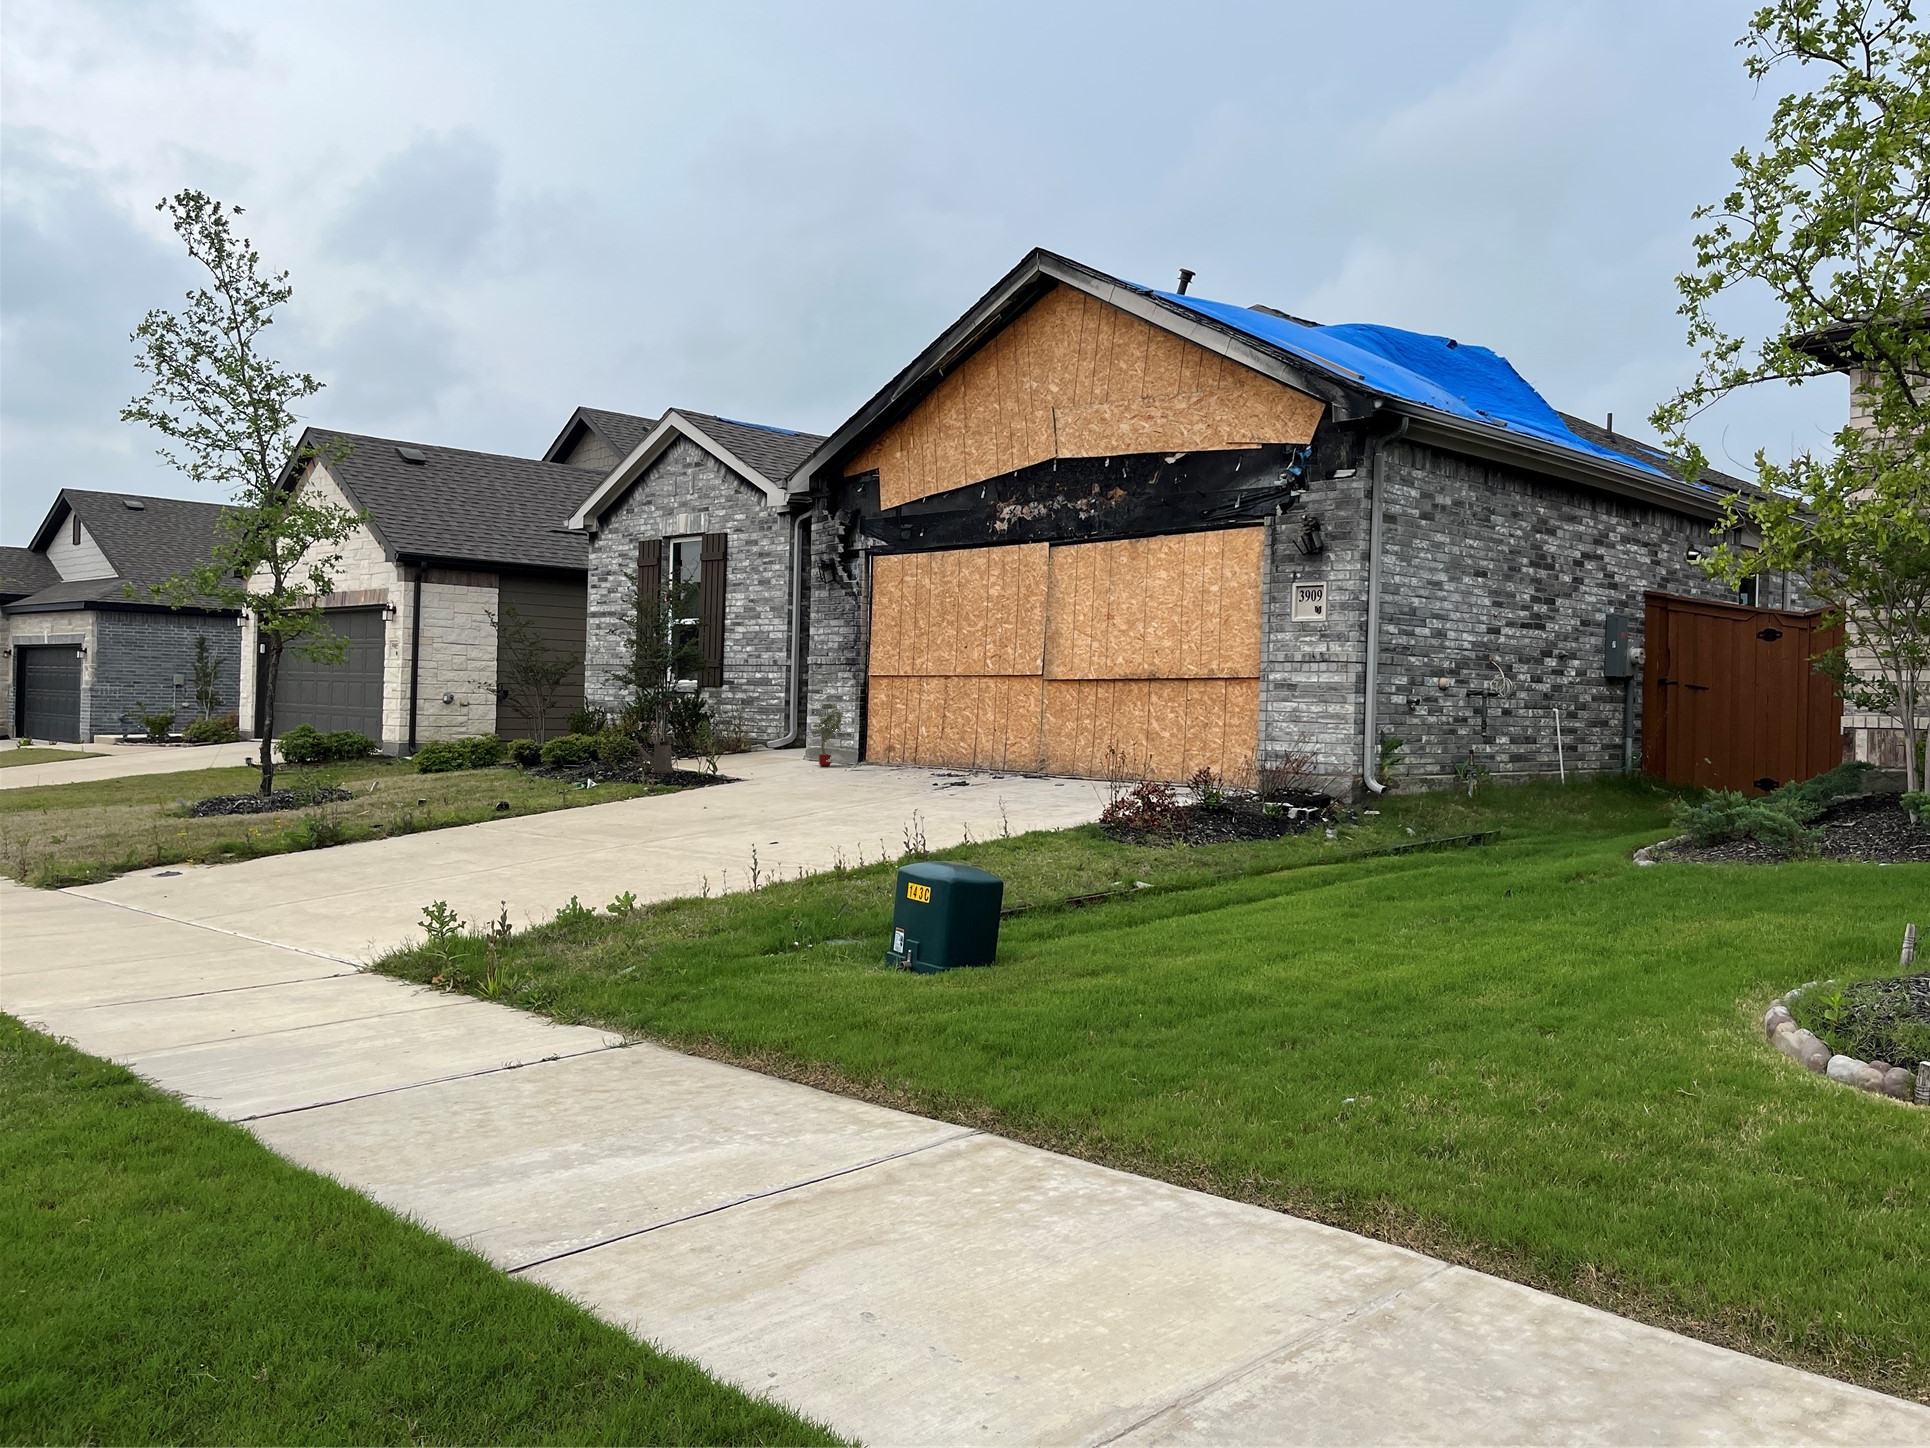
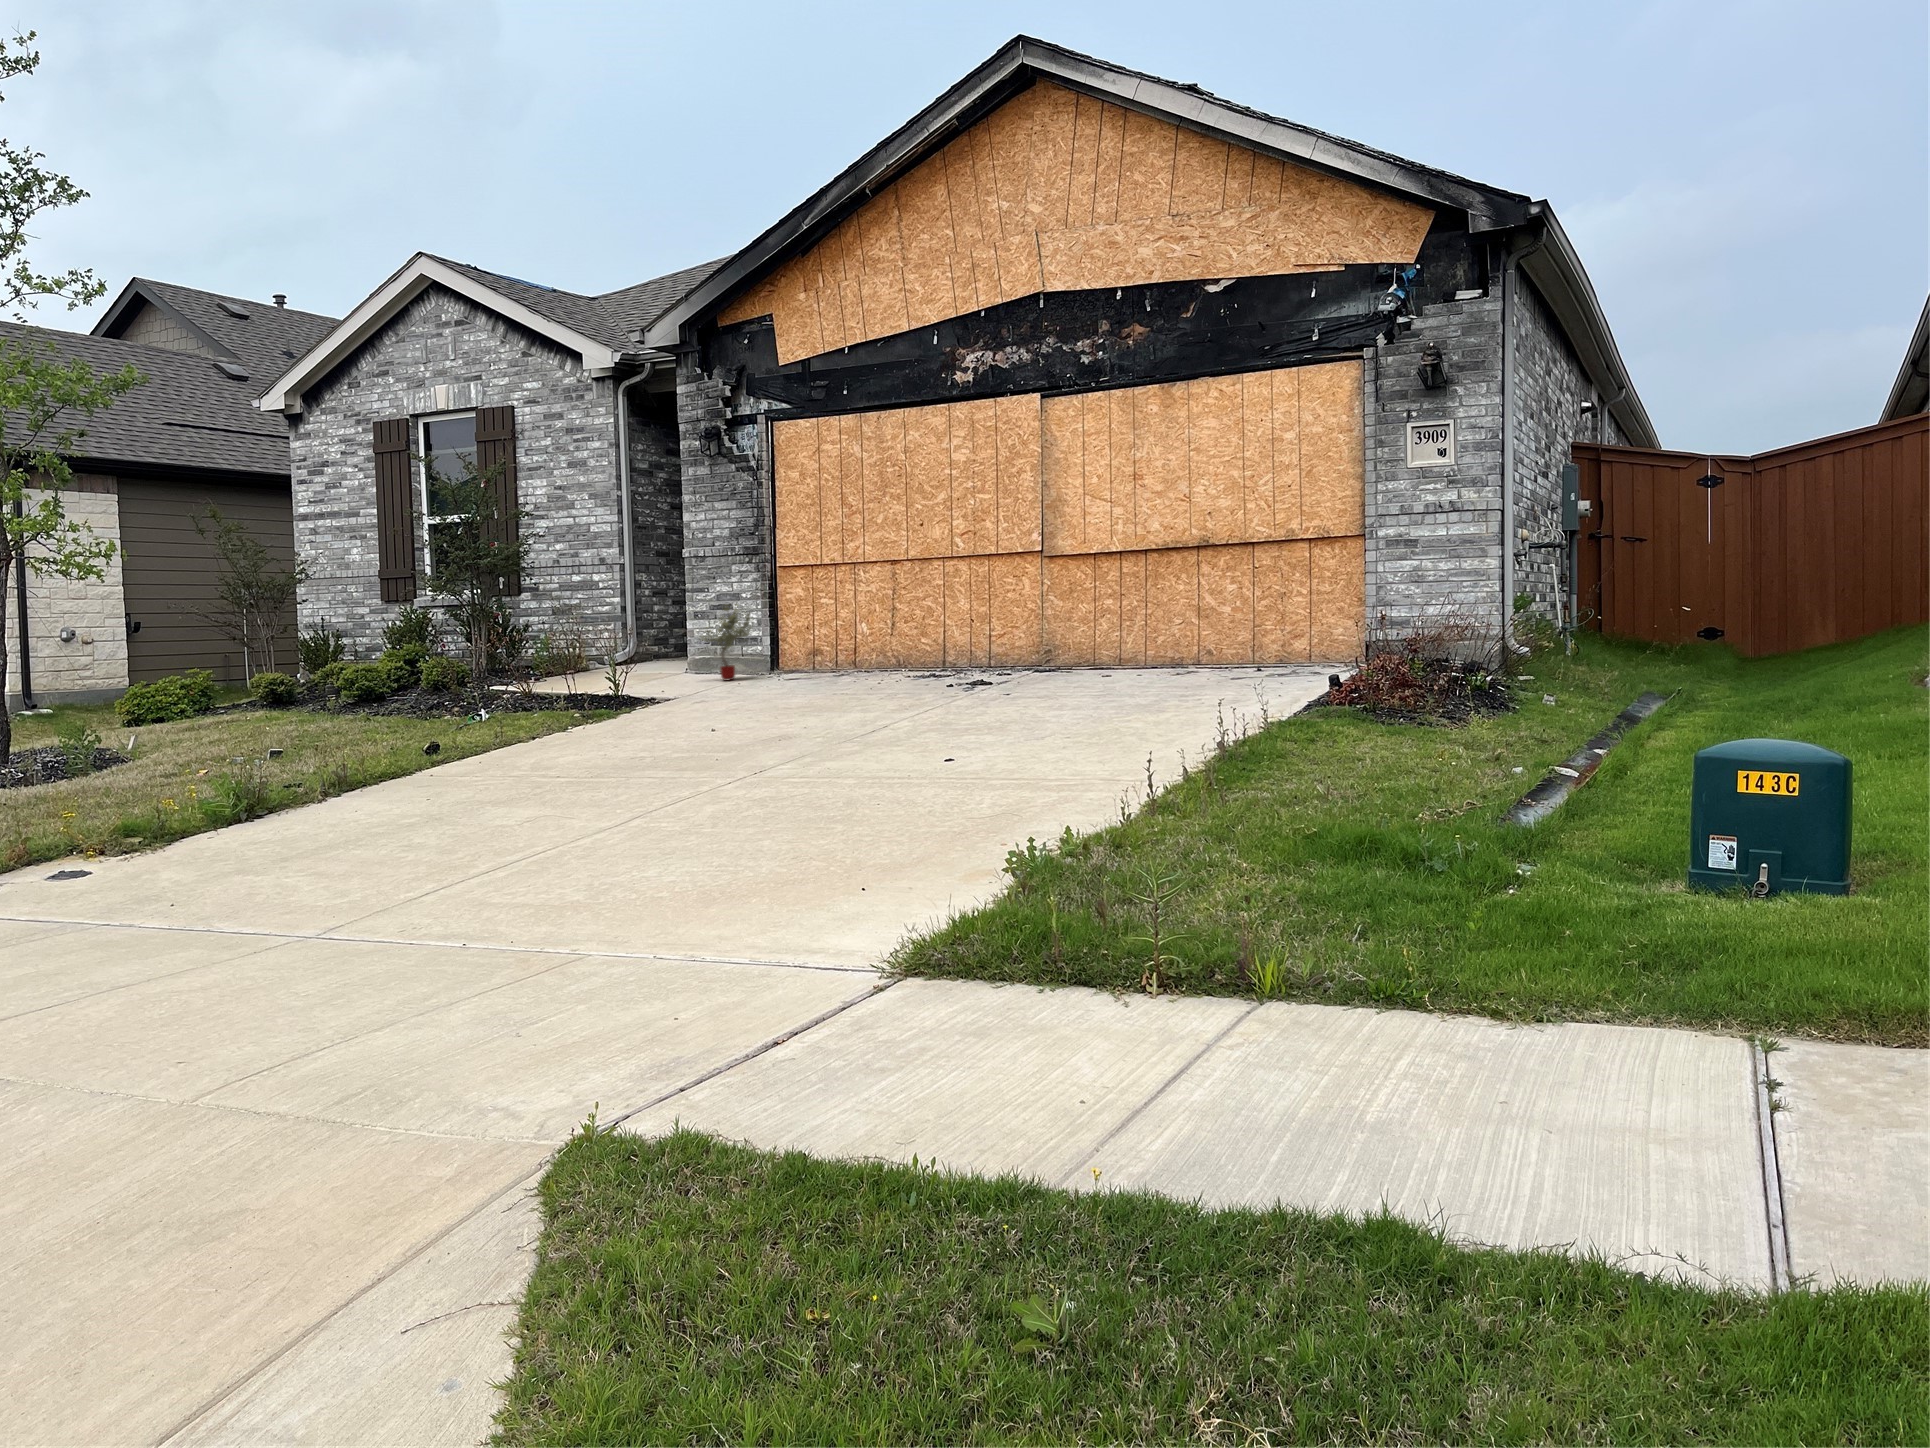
watering can: present [634,734,677,773] -> none [486,655,548,705]

